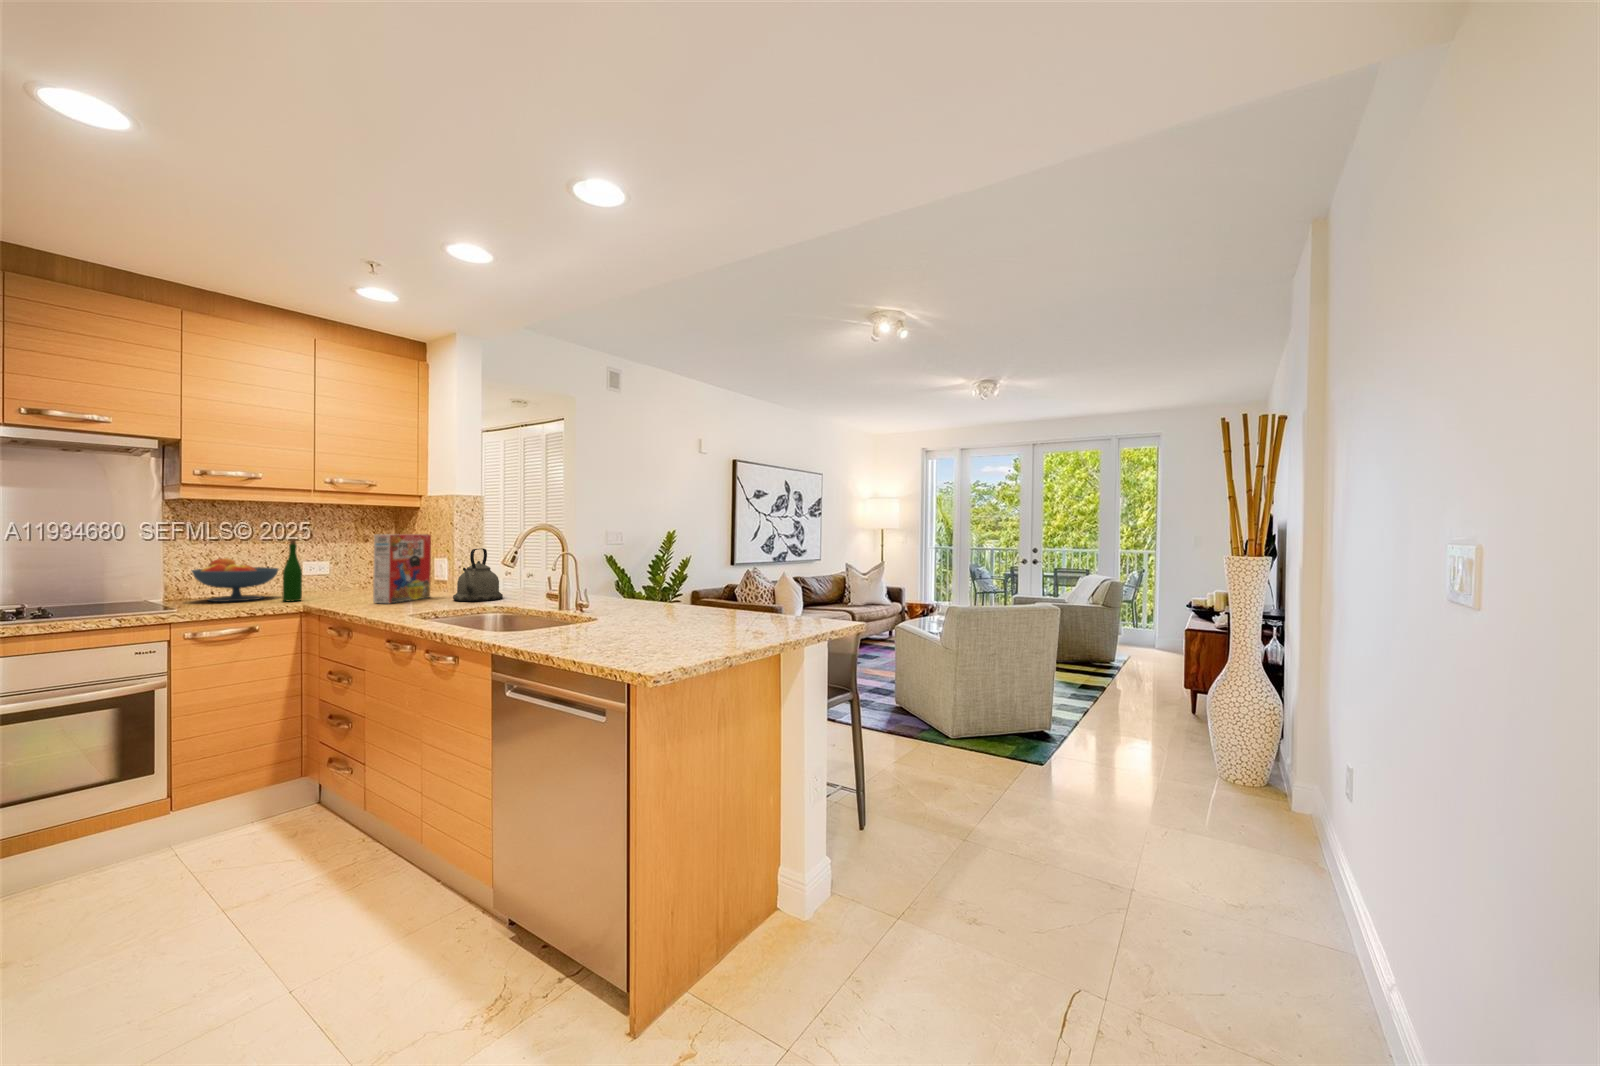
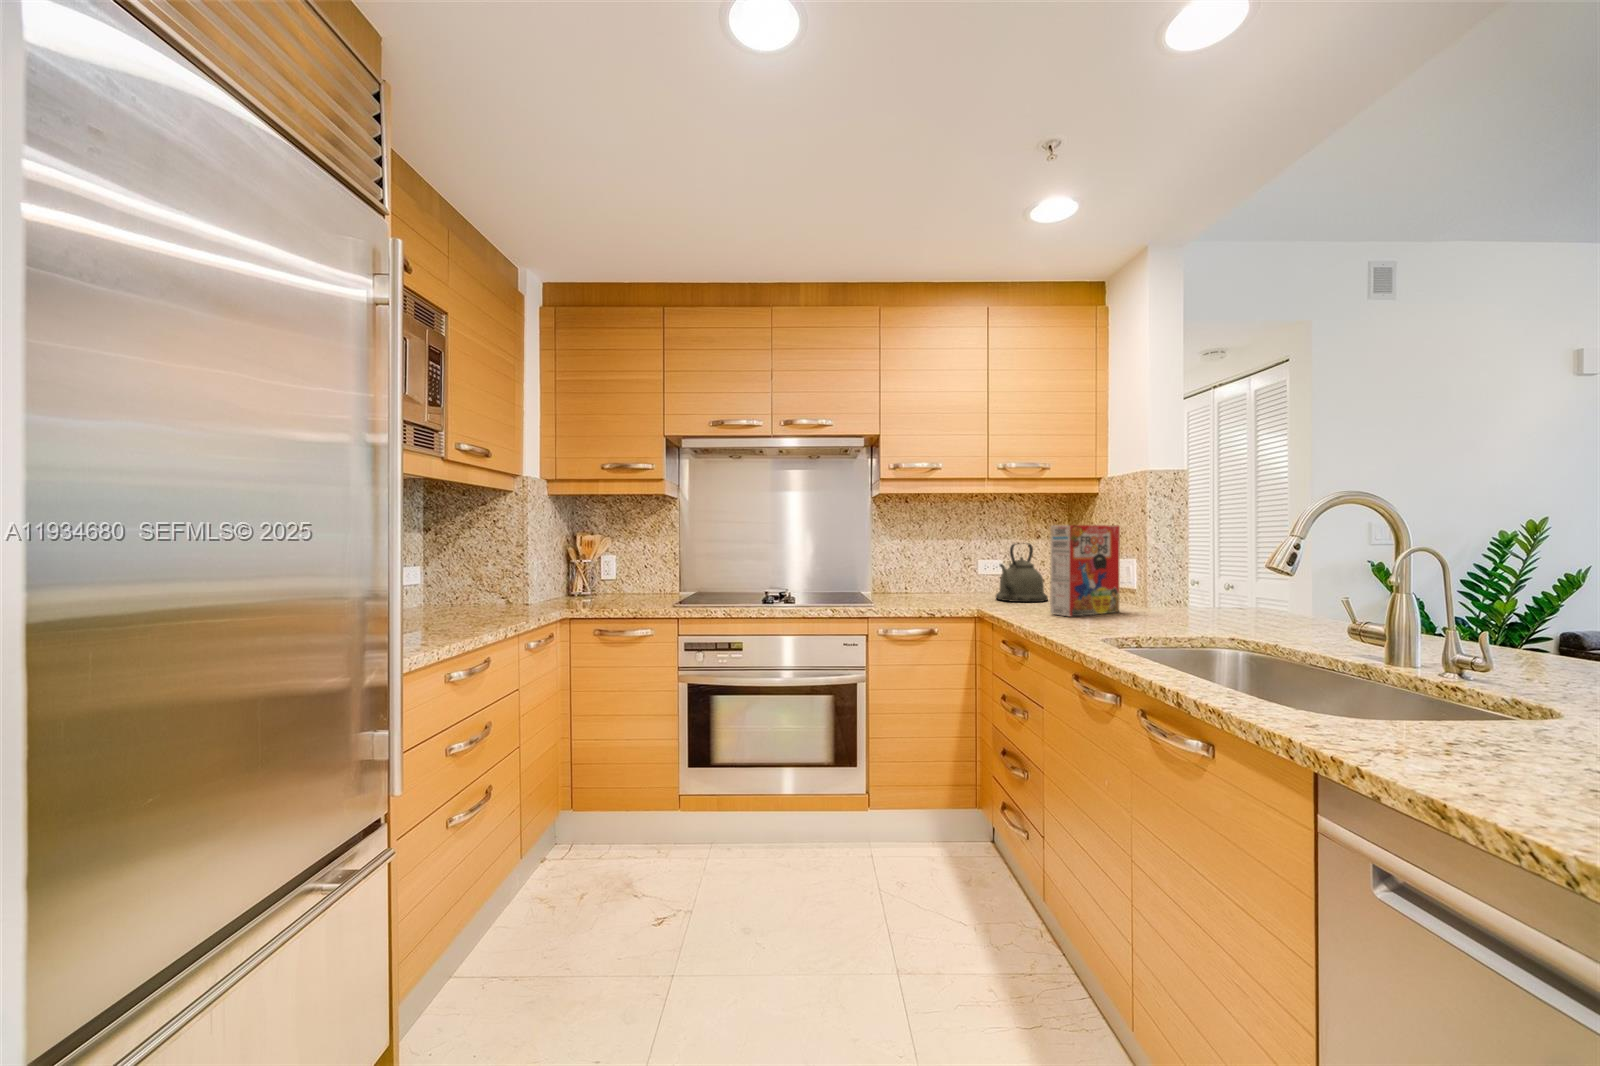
wine bottle: present [283,538,302,601] -> none [959,533,977,603]
kettle: present [453,548,503,601] -> present [996,543,1048,602]
fruit bowl: present [192,558,278,602] -> none [889,553,957,598]

